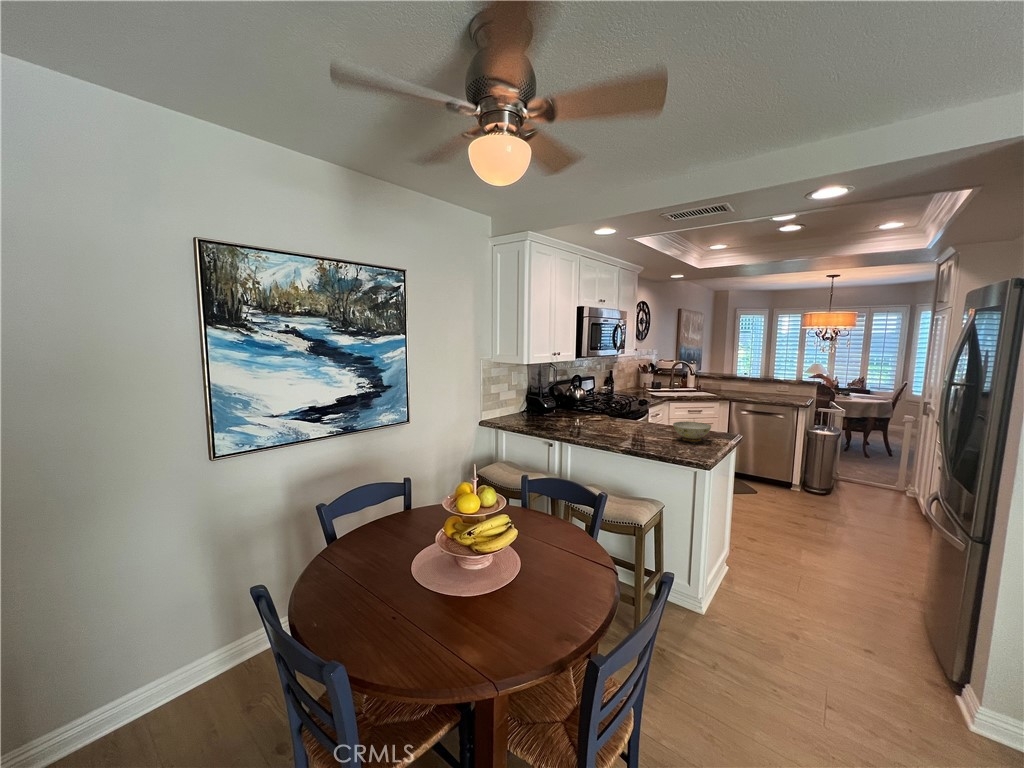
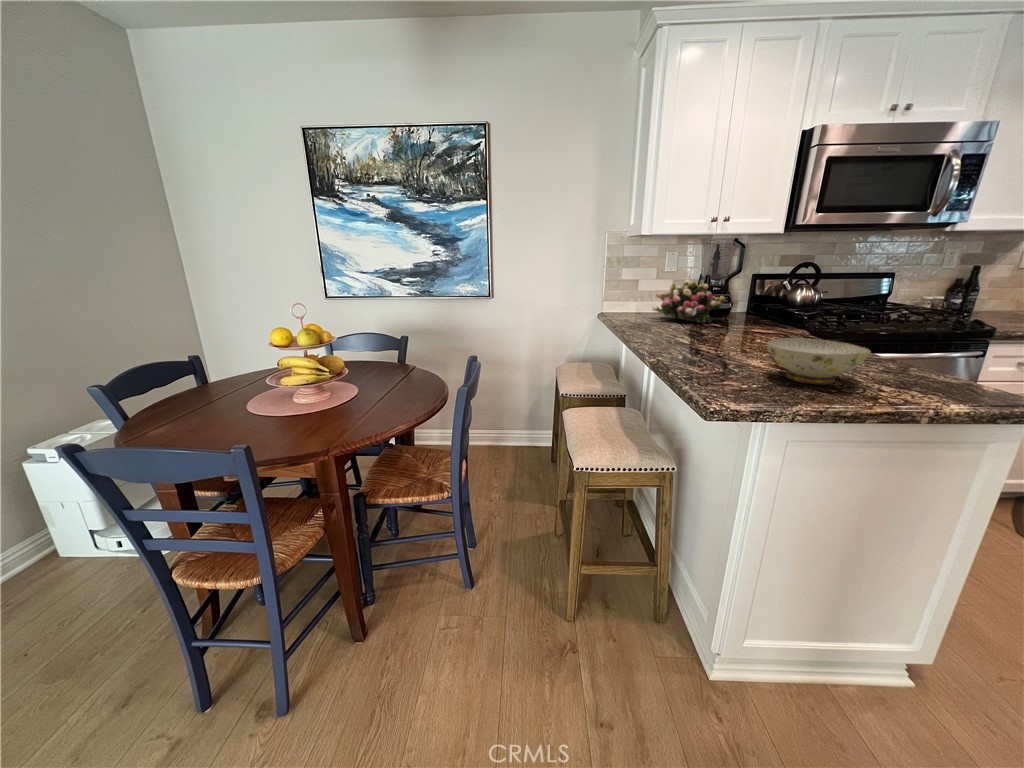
flower arrangement: none [524,391,566,419] -> present [652,280,725,323]

